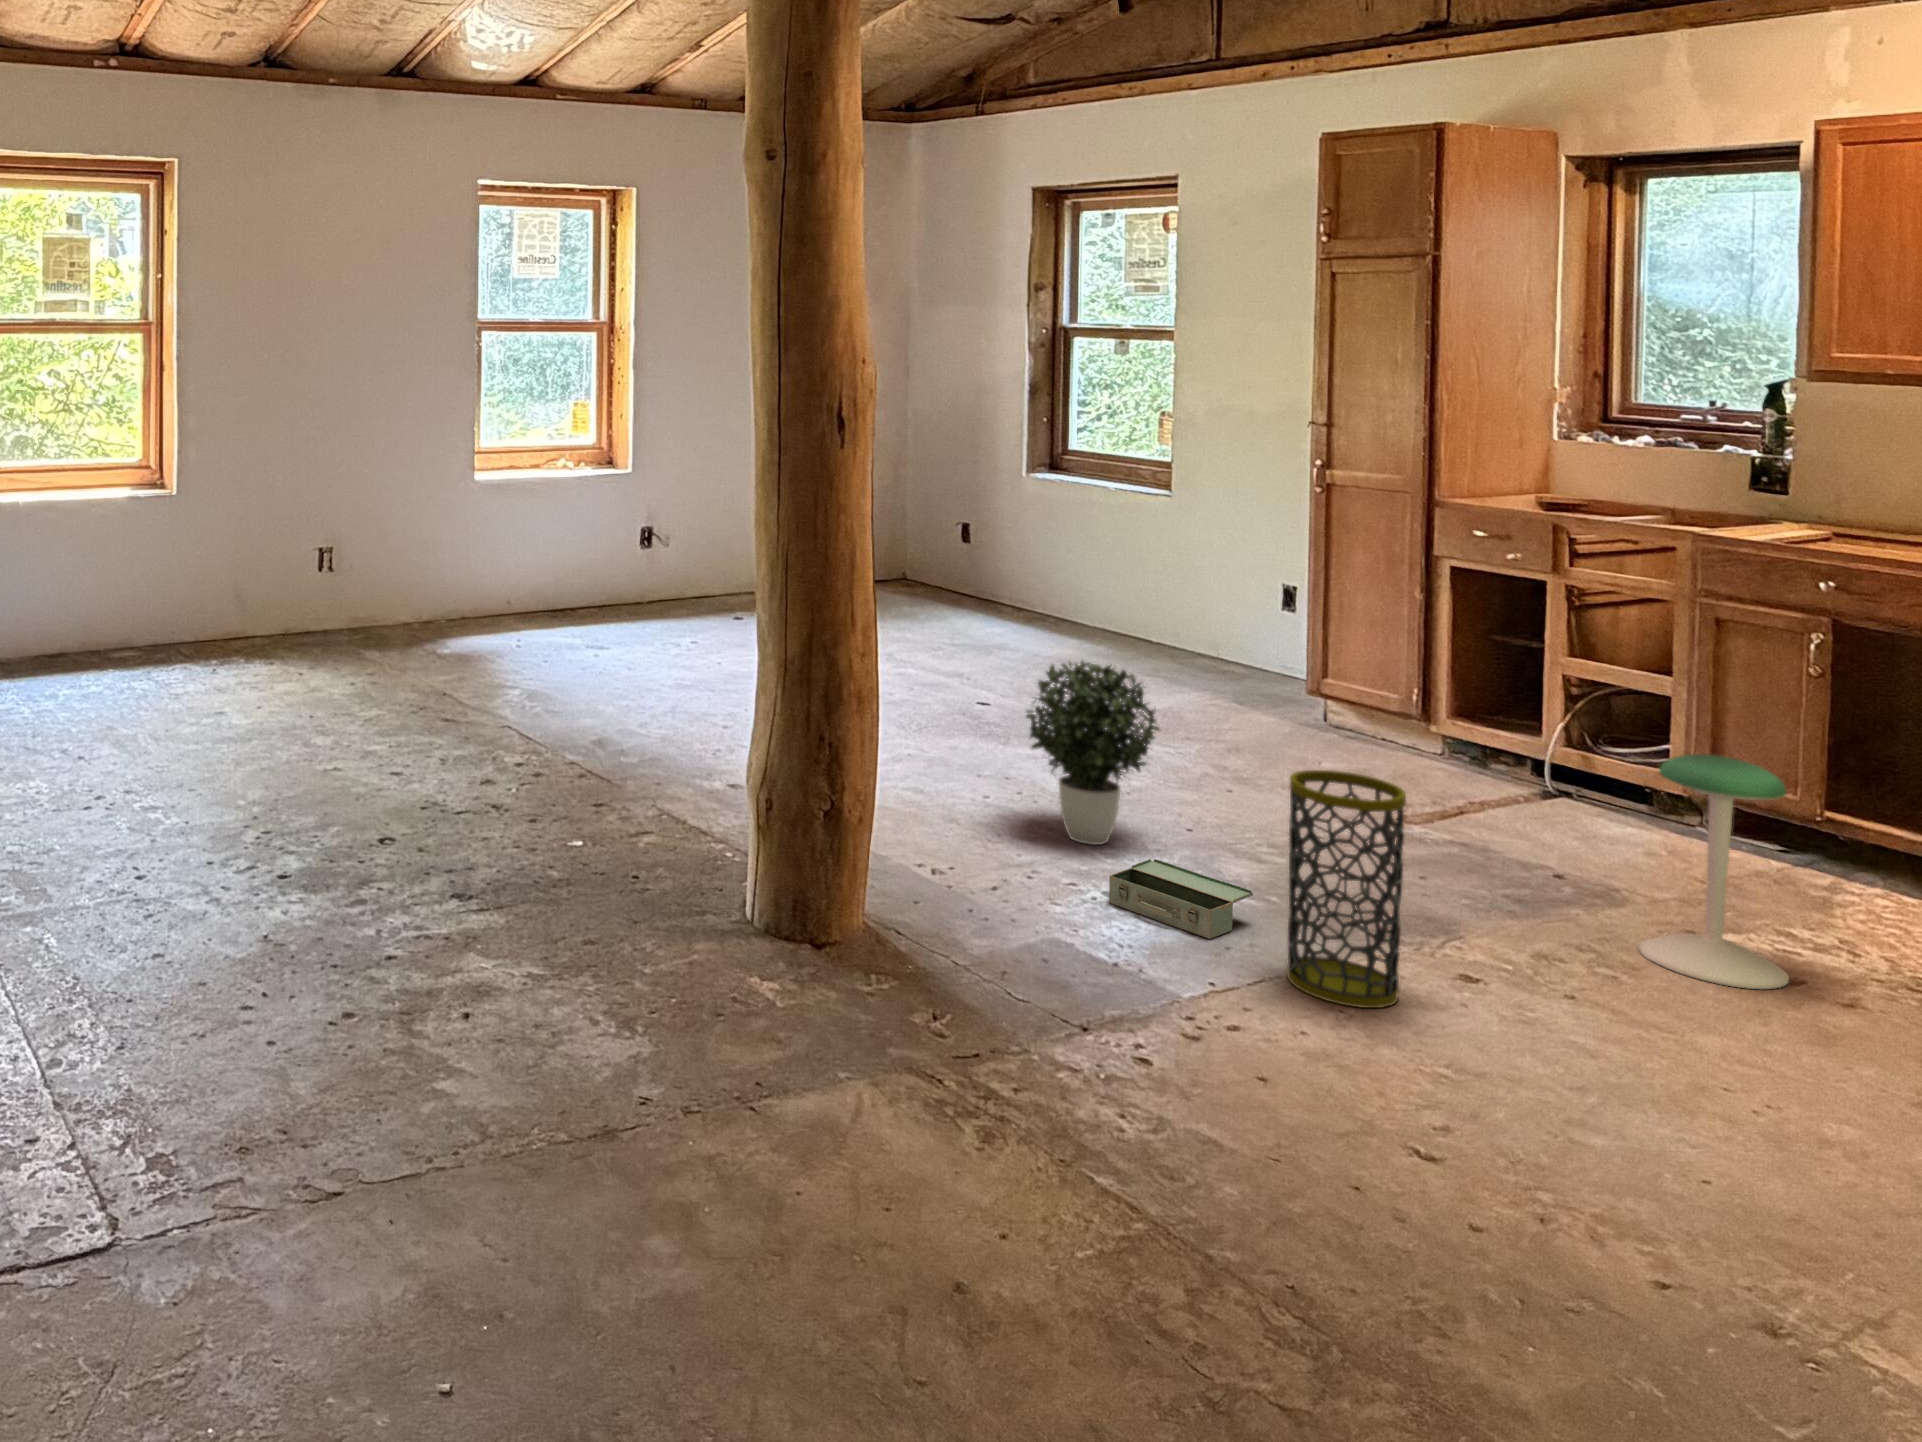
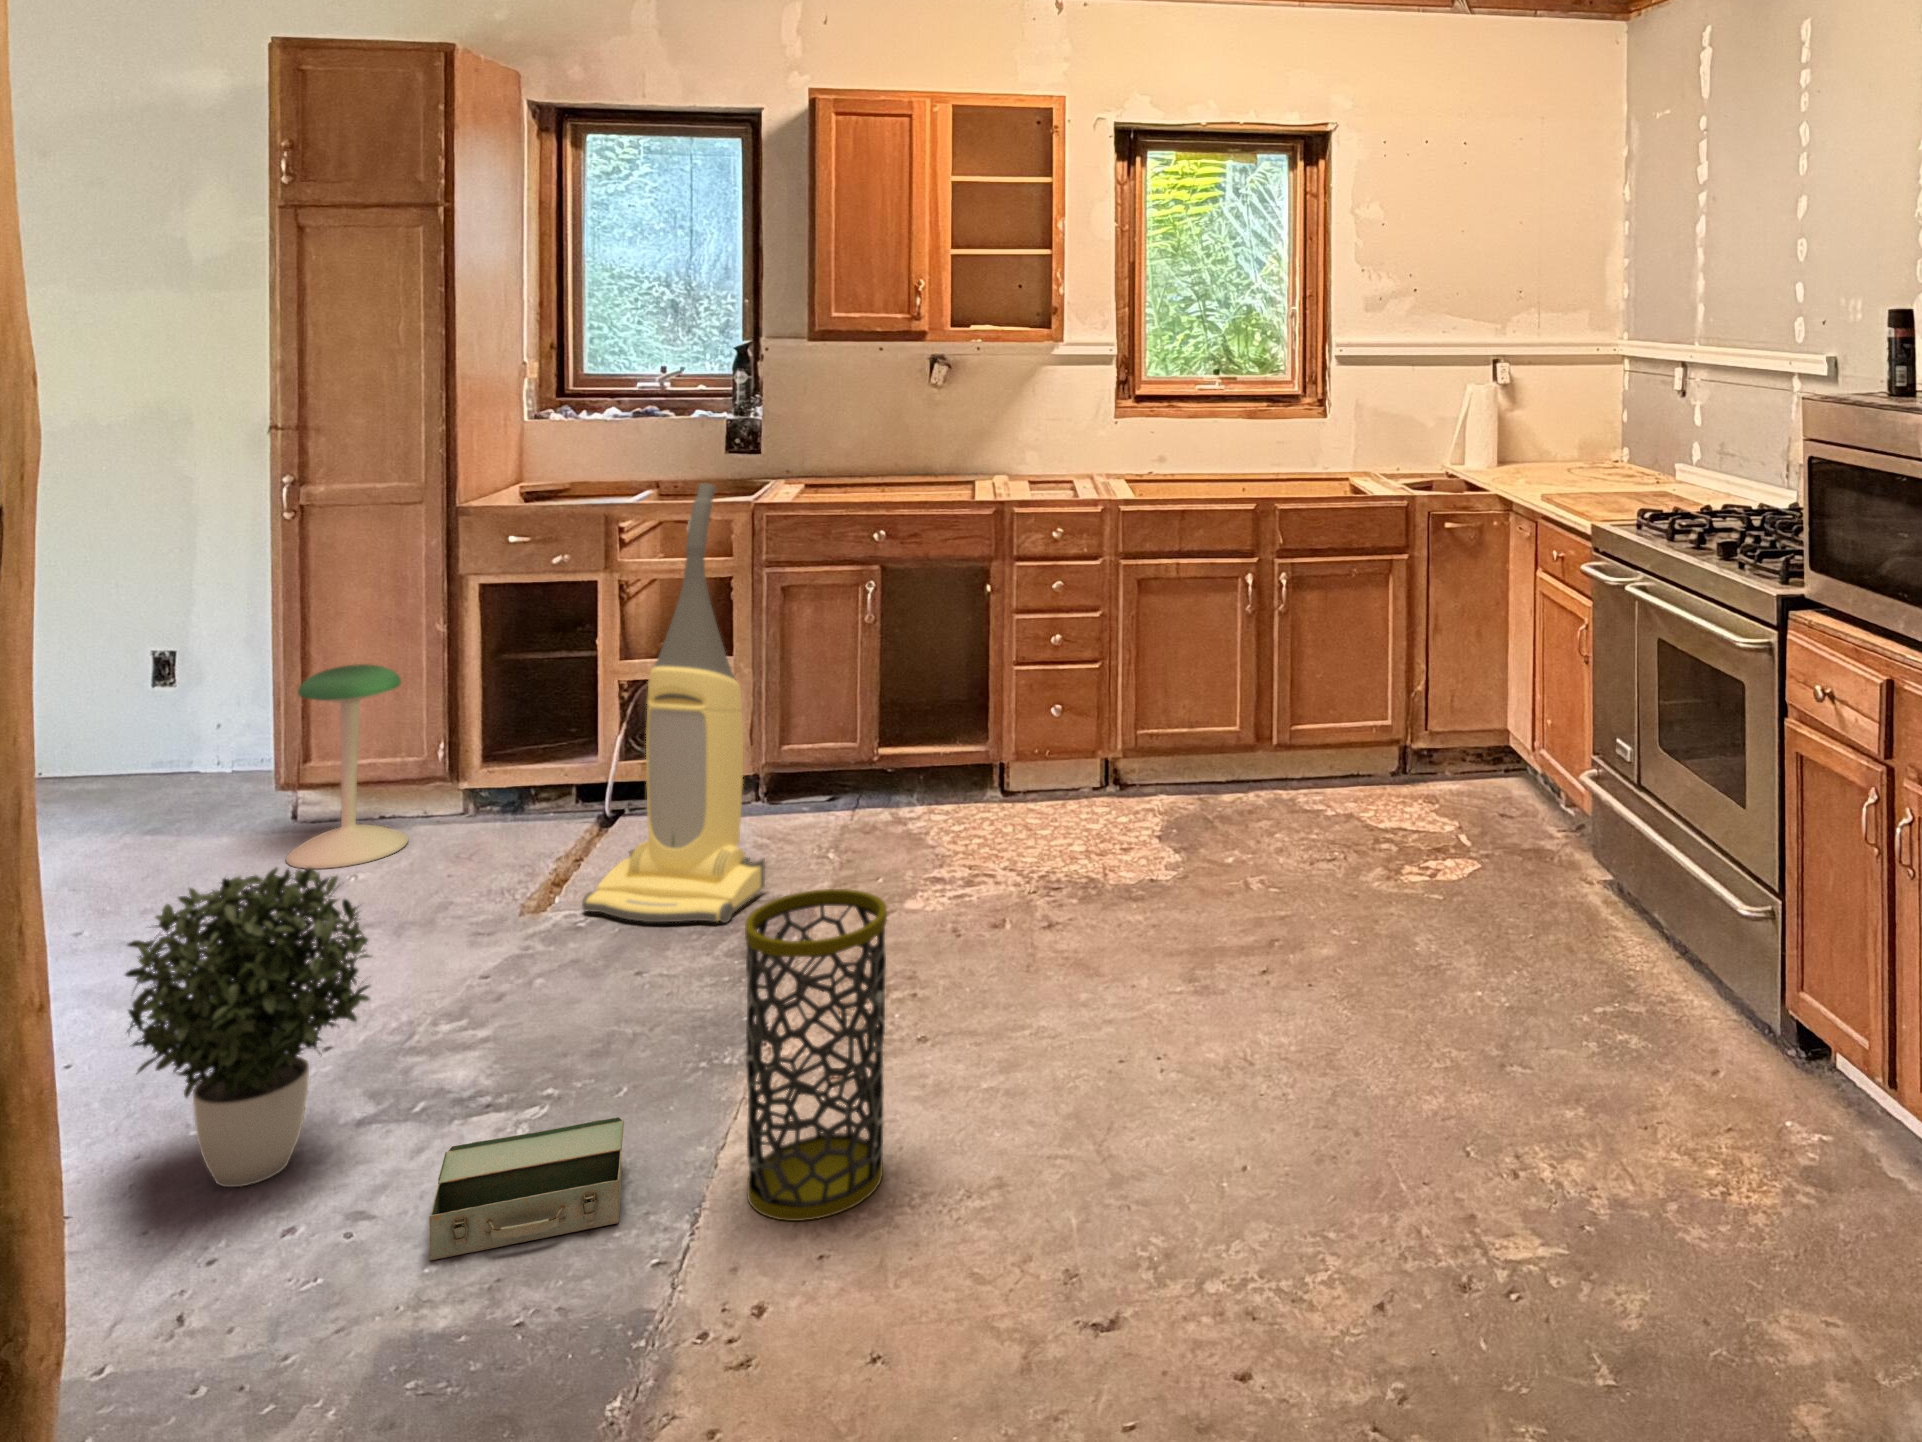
vacuum cleaner: none [1426,493,1587,871] -> present [582,484,765,923]
stool: present [1638,754,1789,989] -> present [286,664,408,869]

